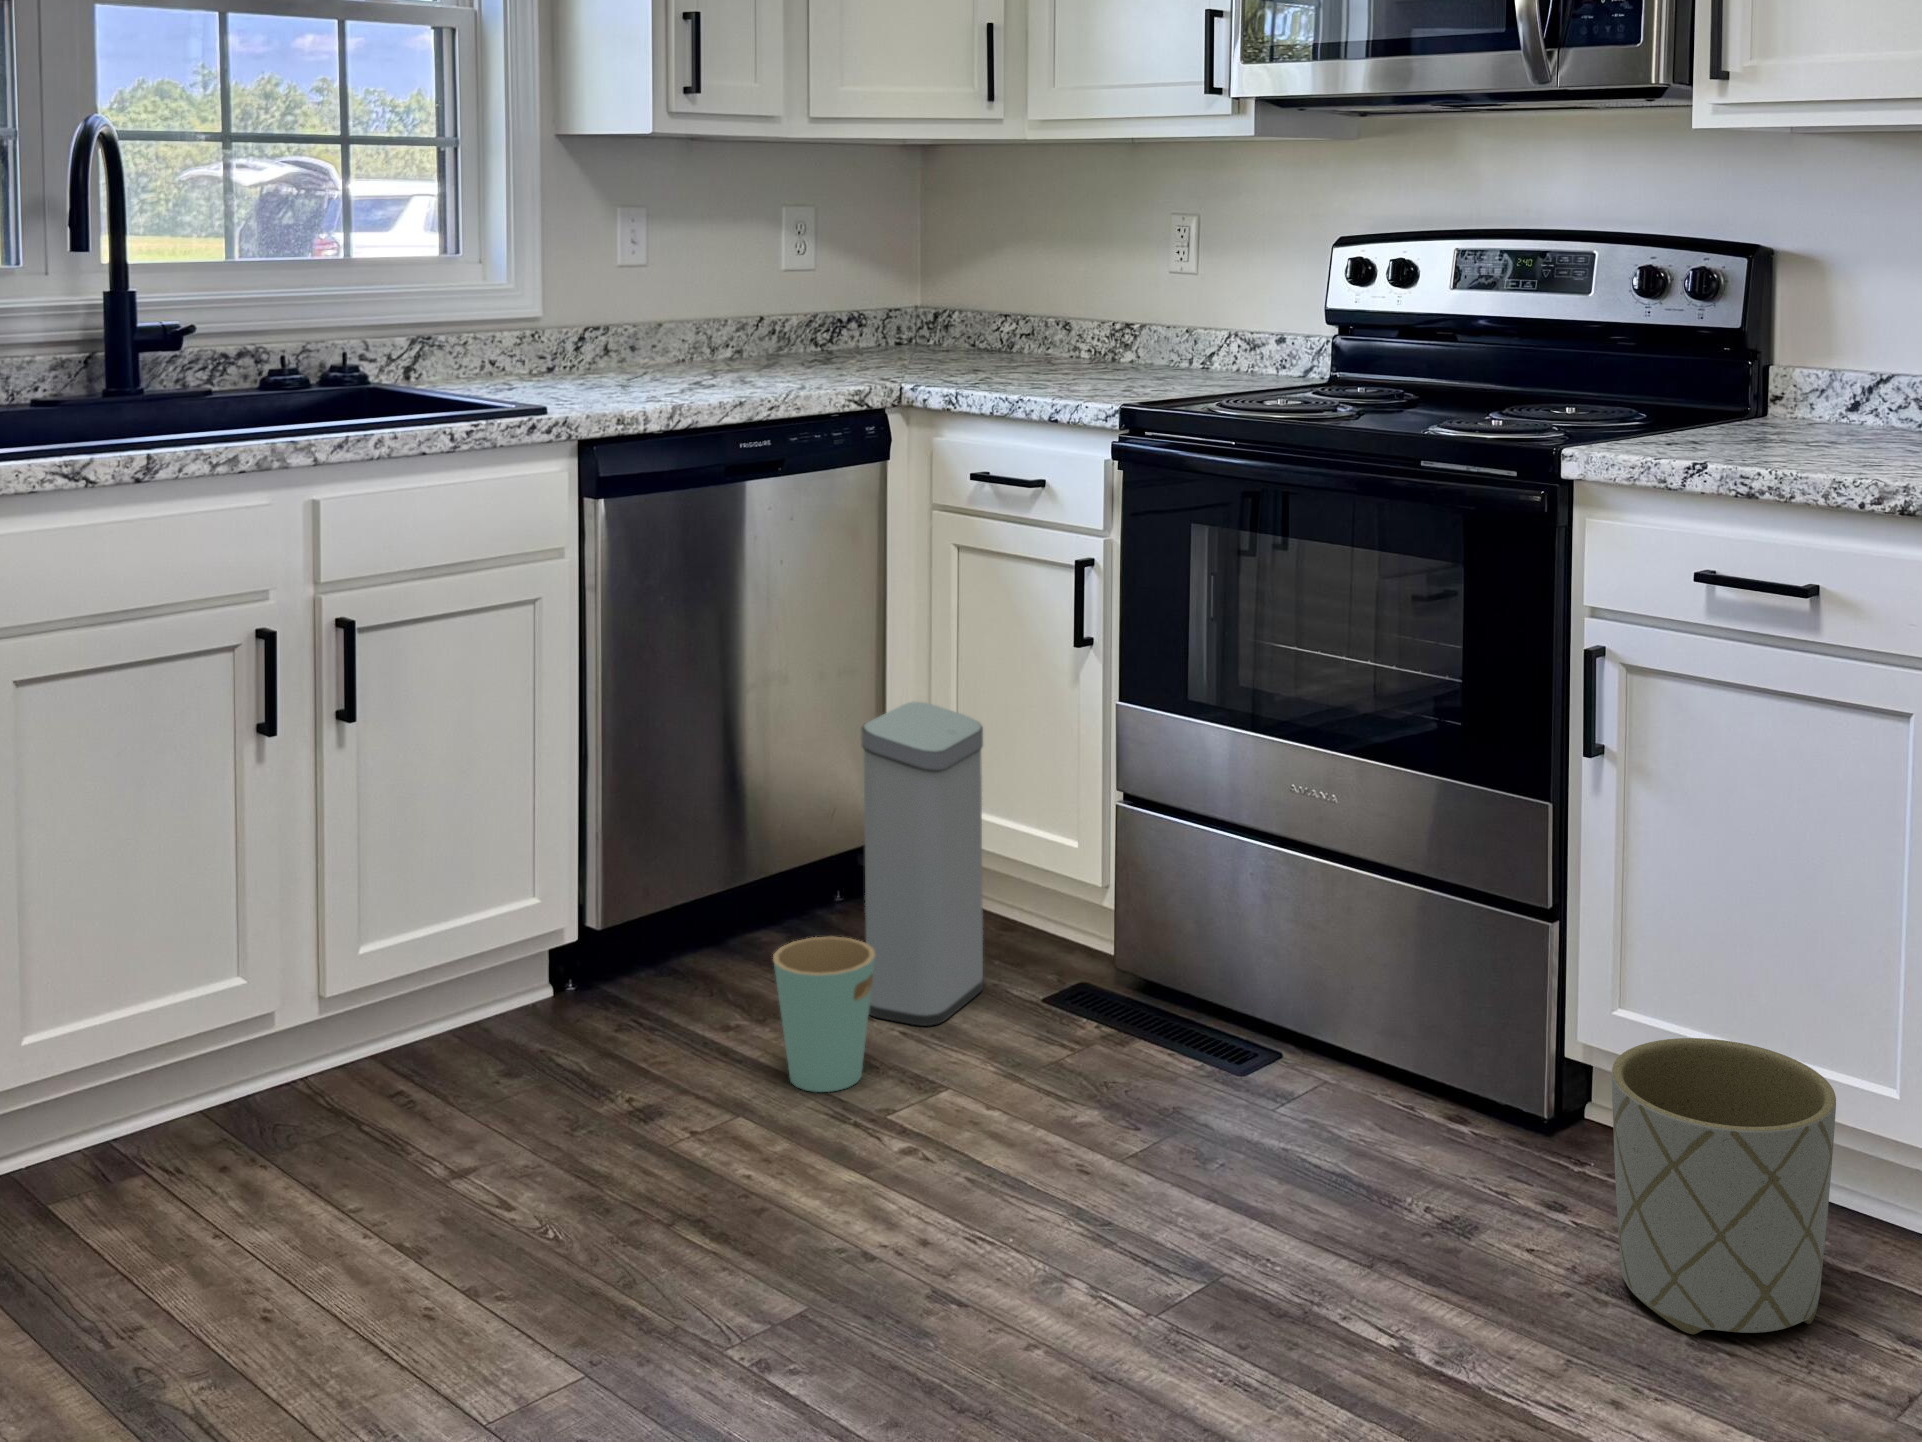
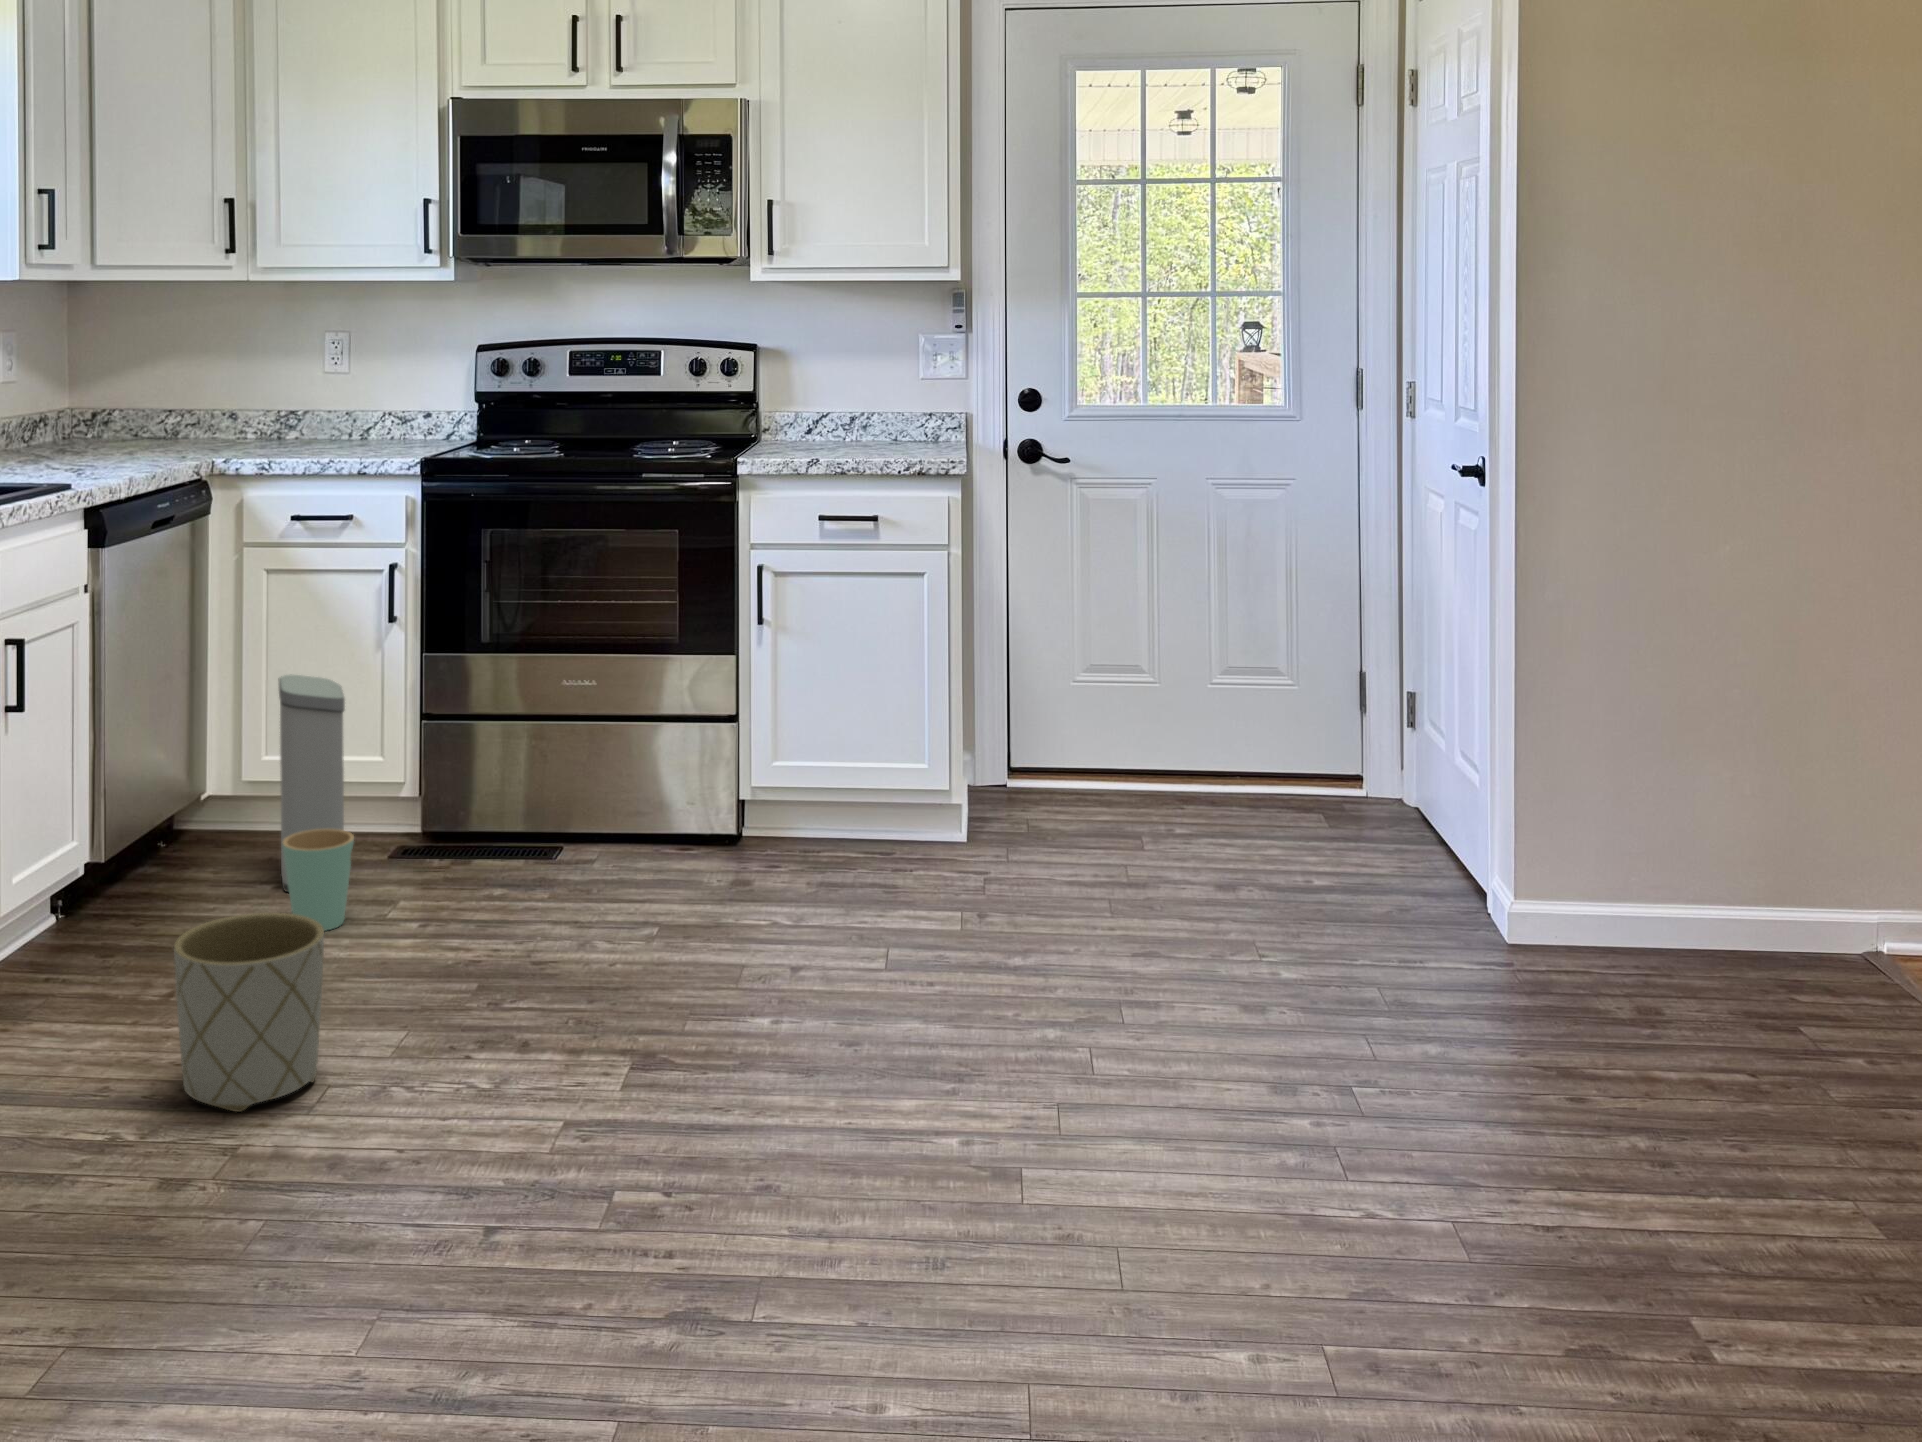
planter: present [1612,1038,1836,1334] -> present [174,913,324,1112]

